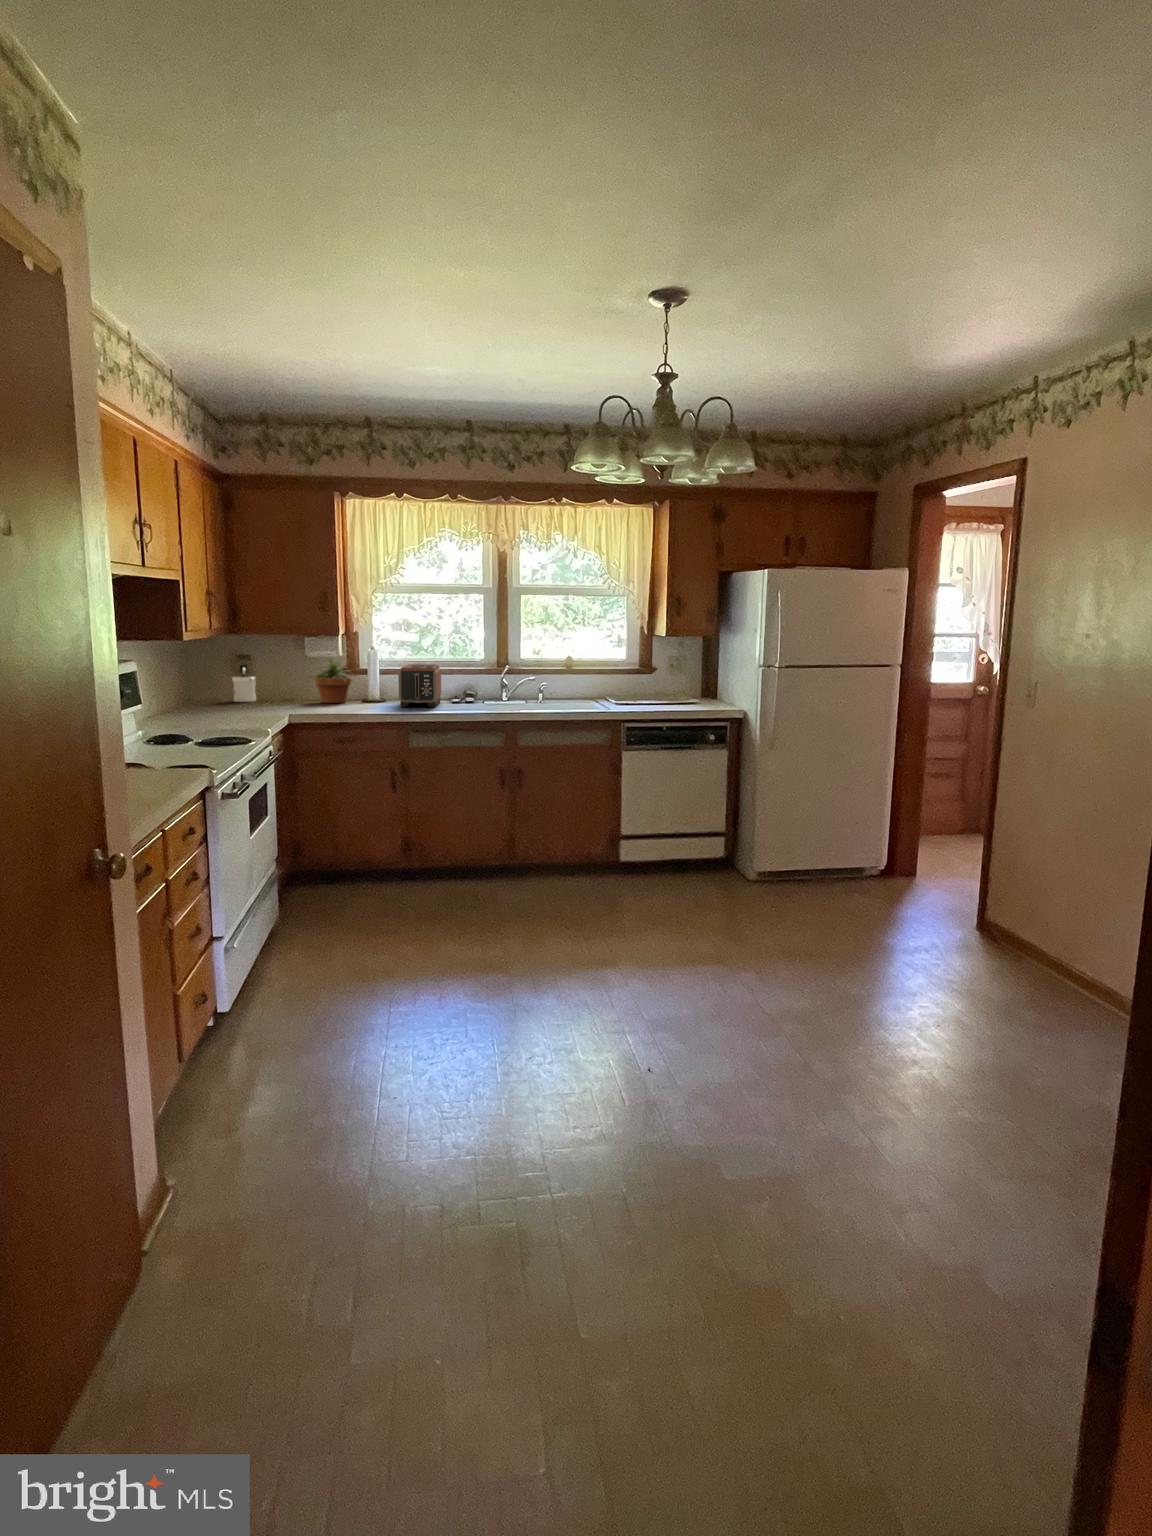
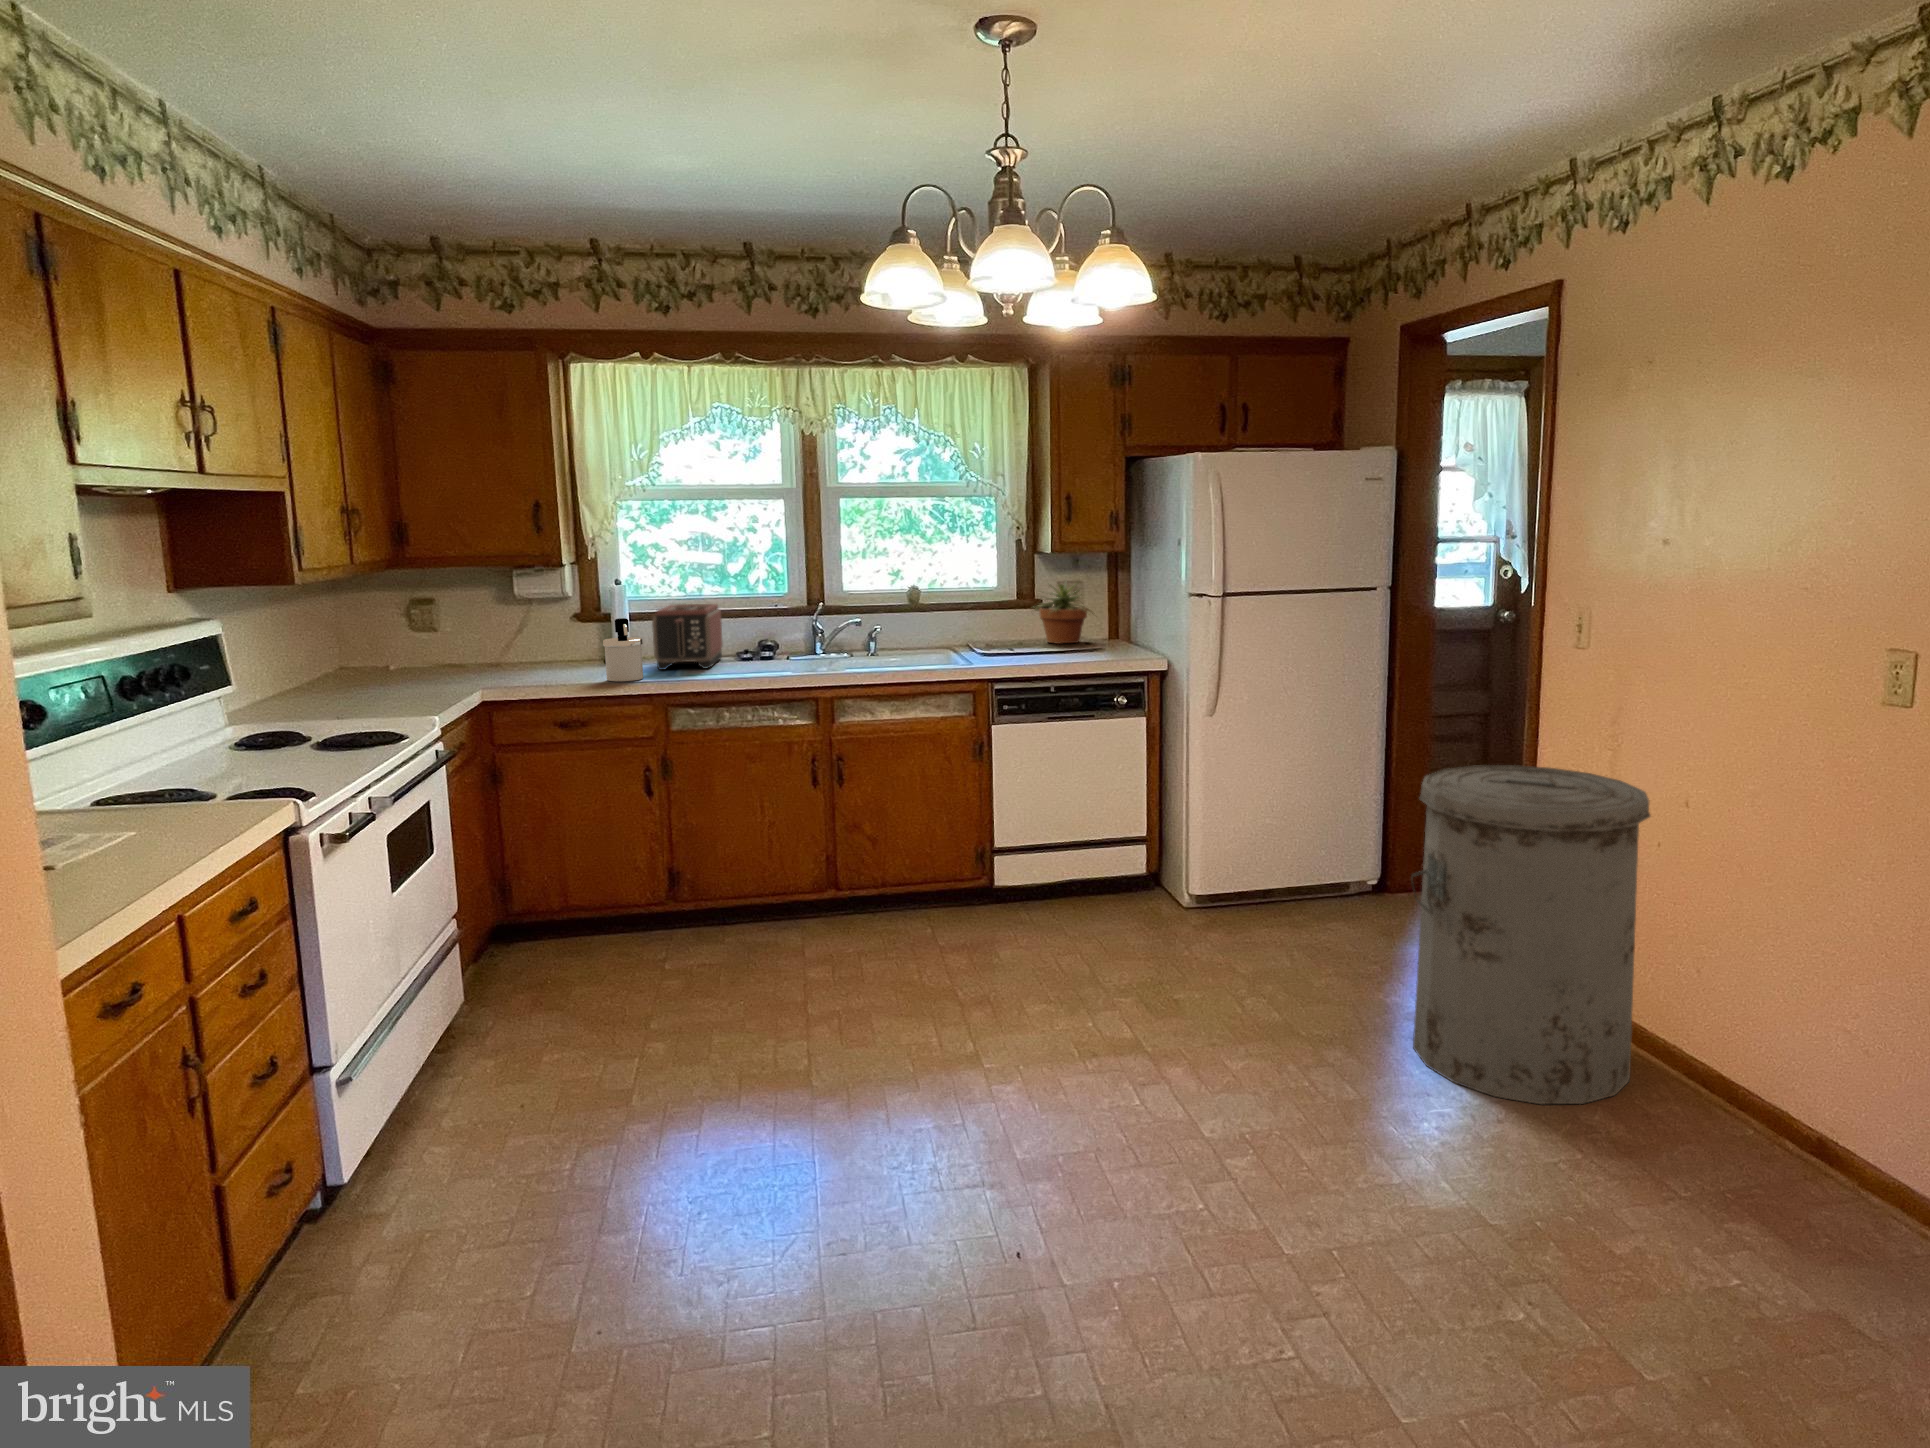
potted plant: present [313,659,352,703] -> present [1034,581,1093,644]
soap dispenser: present [232,665,256,702] -> present [603,618,643,681]
trash can: none [900,784,1065,1002] -> present [1411,765,1650,1104]

